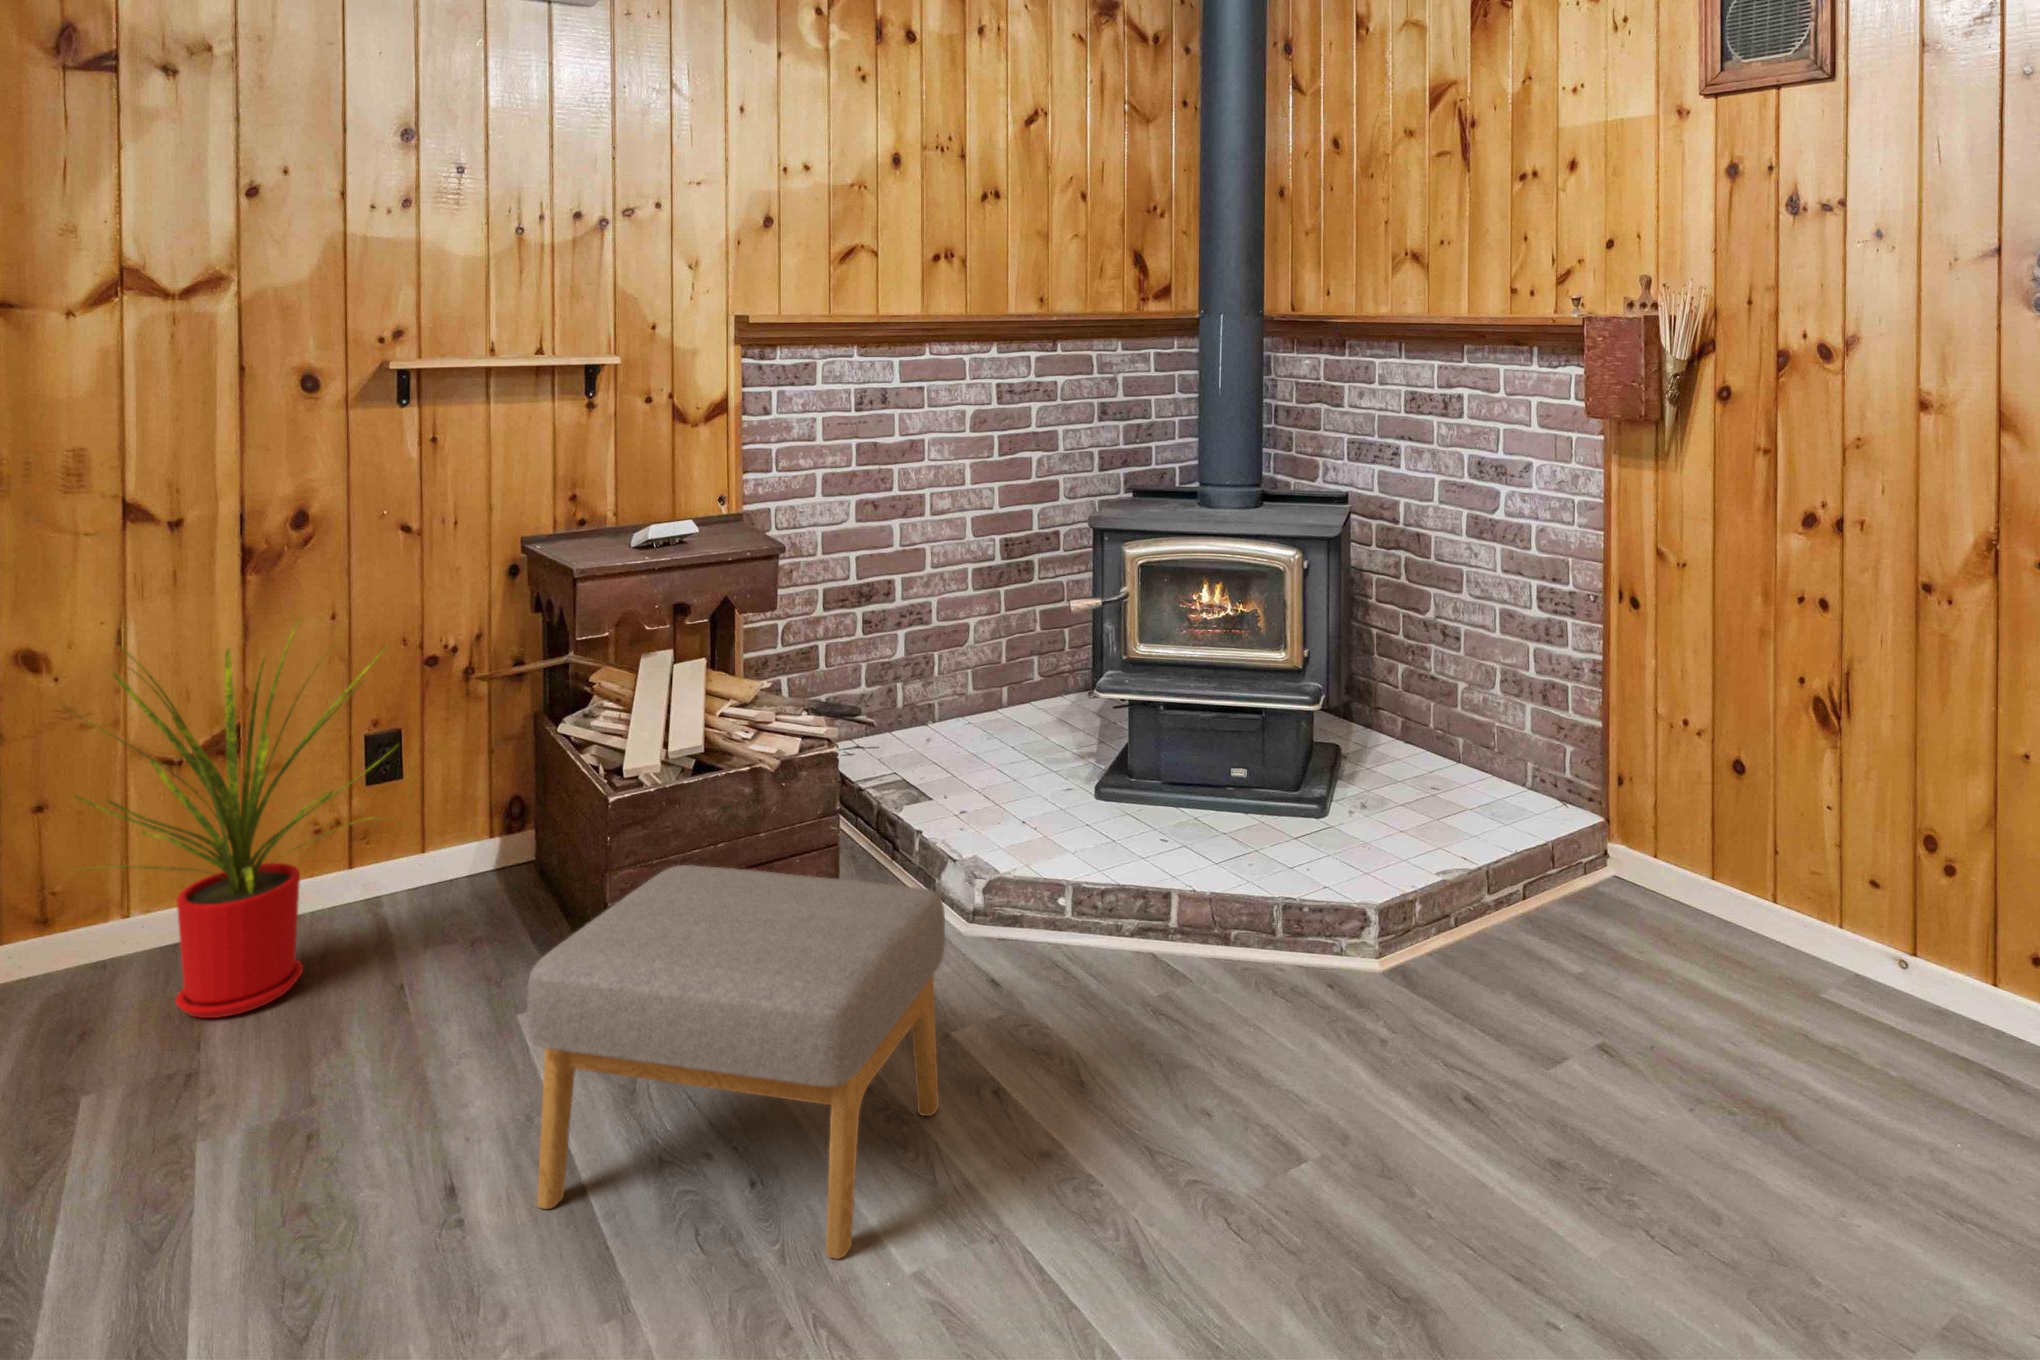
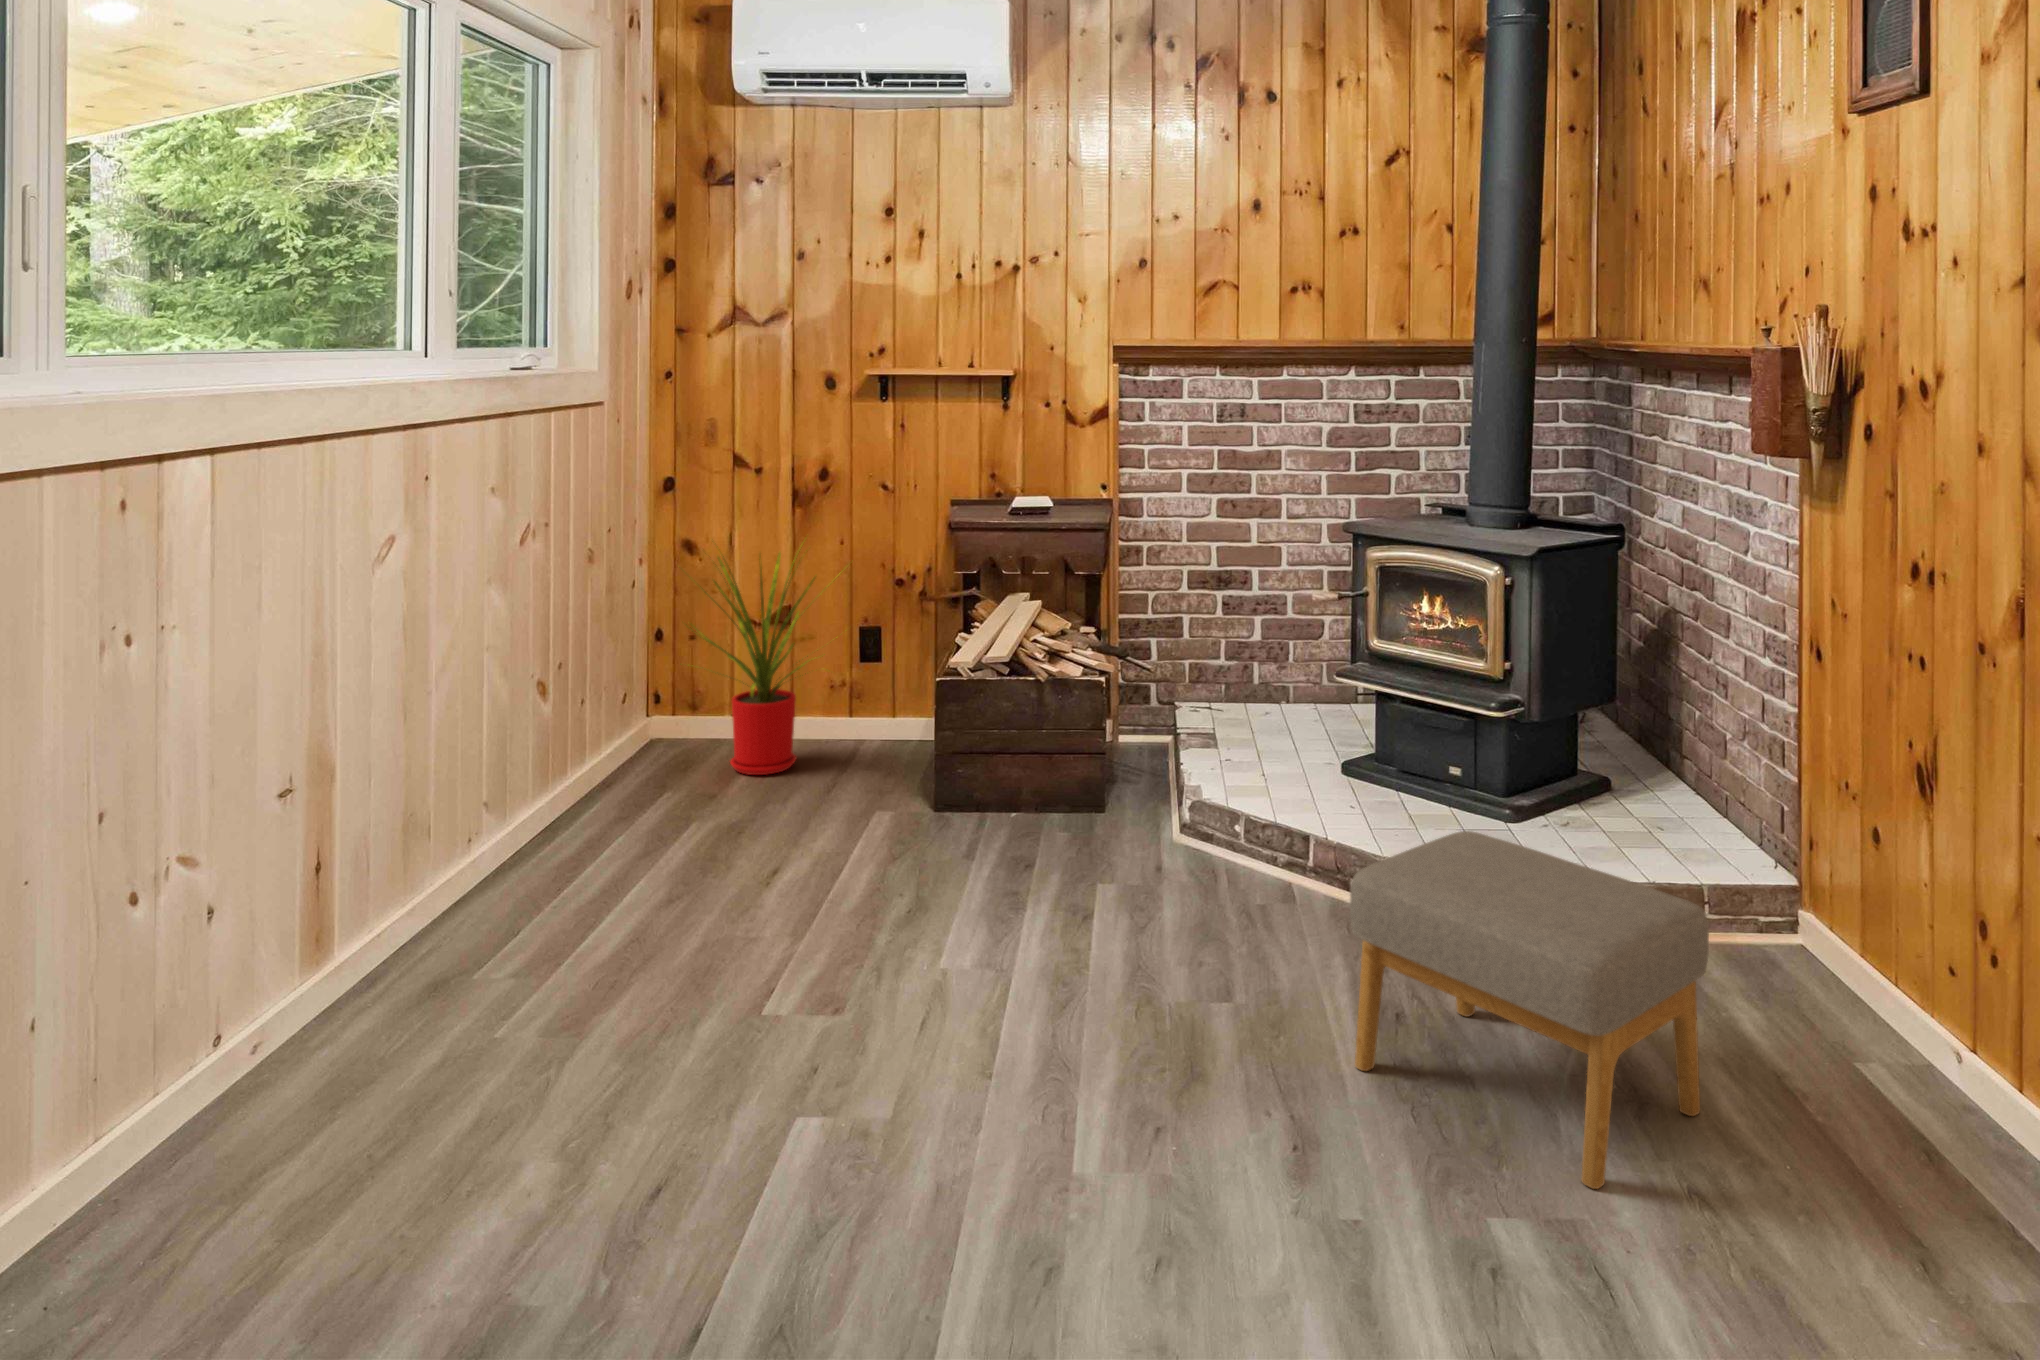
footstool: present [527,865,945,1259] -> present [1350,831,1709,1189]

